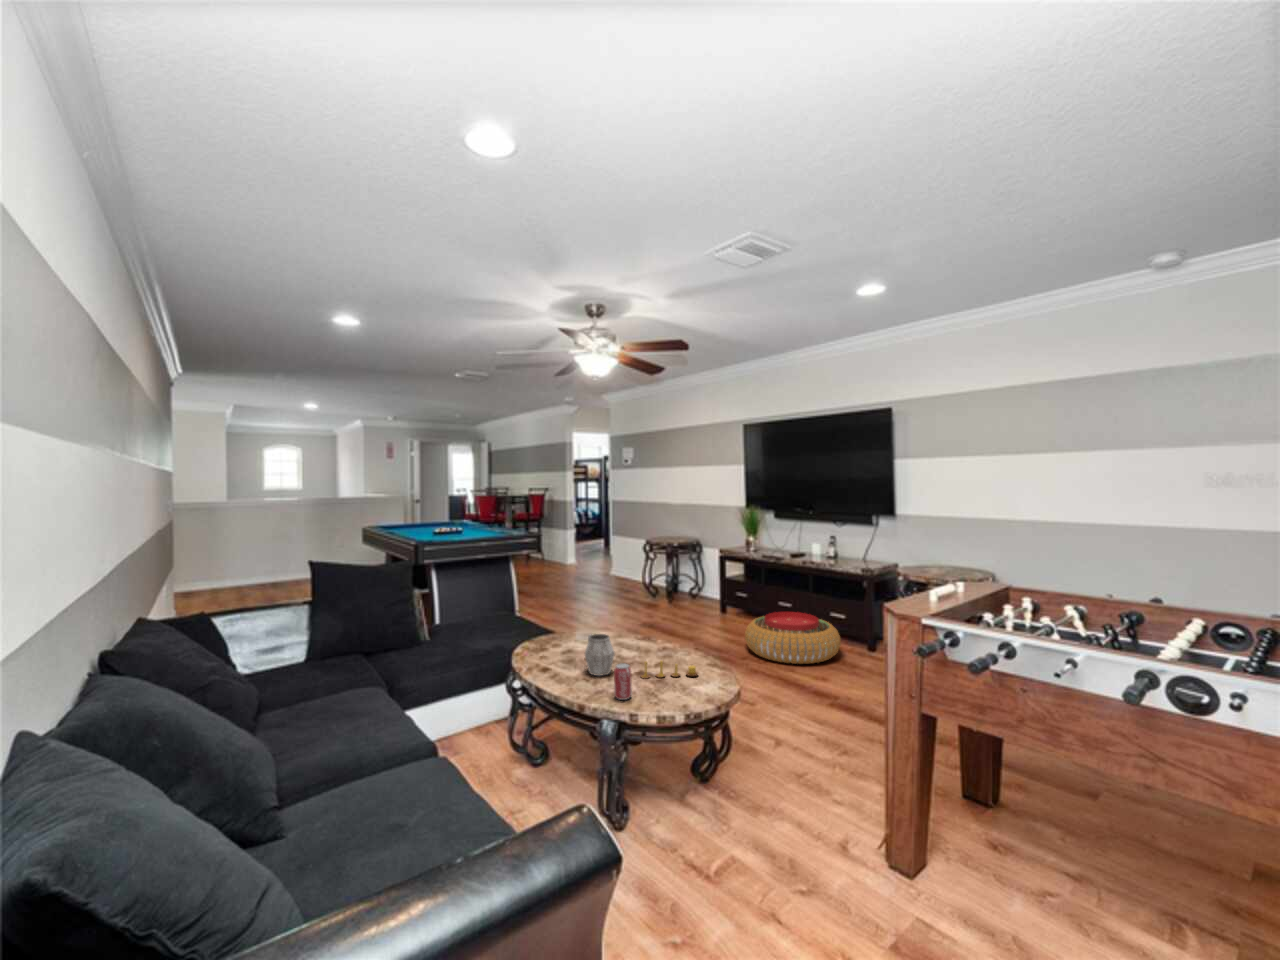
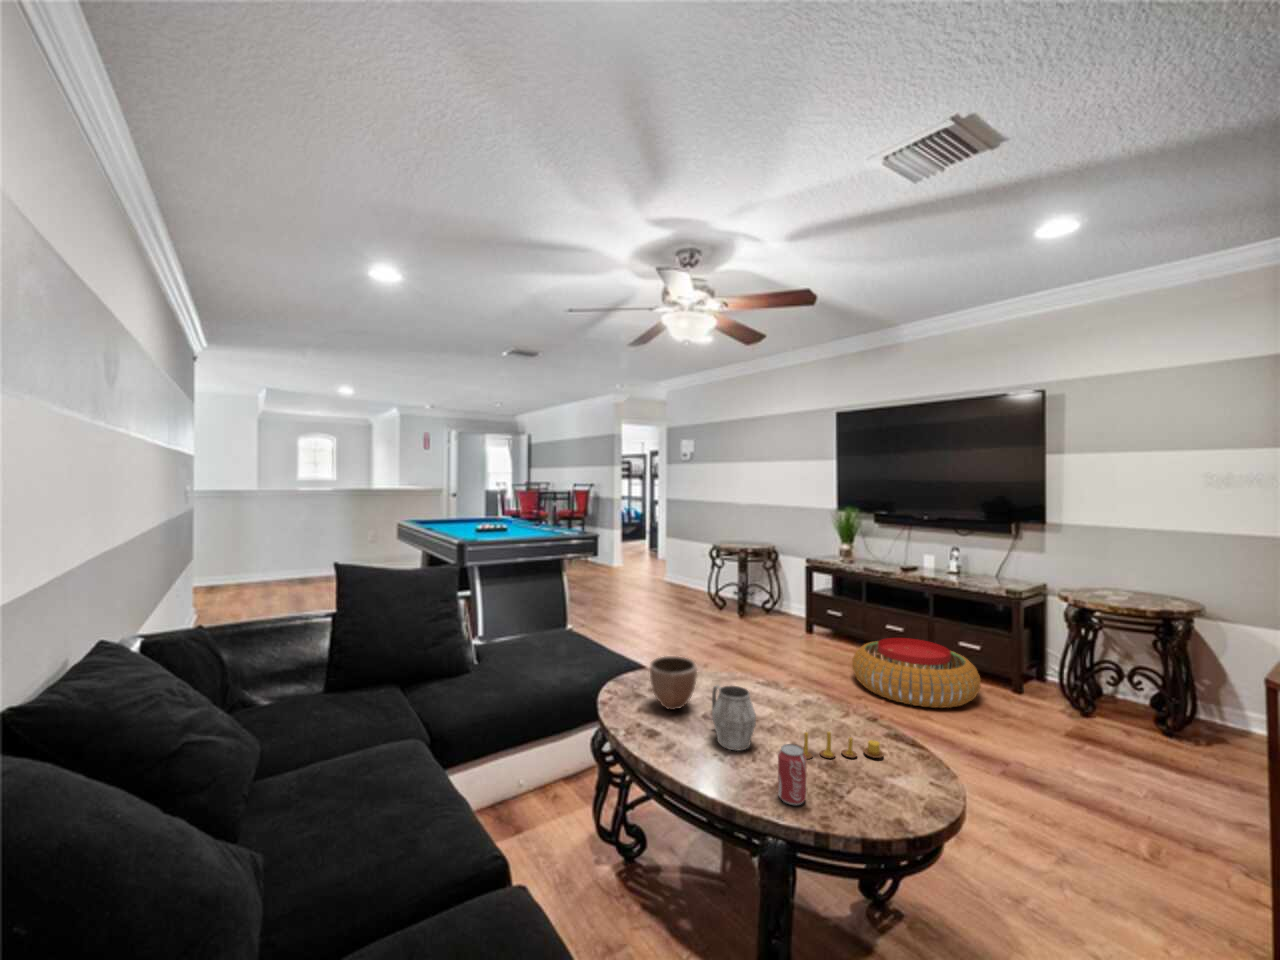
decorative bowl: none [548,619,582,656] -> present [650,656,697,710]

